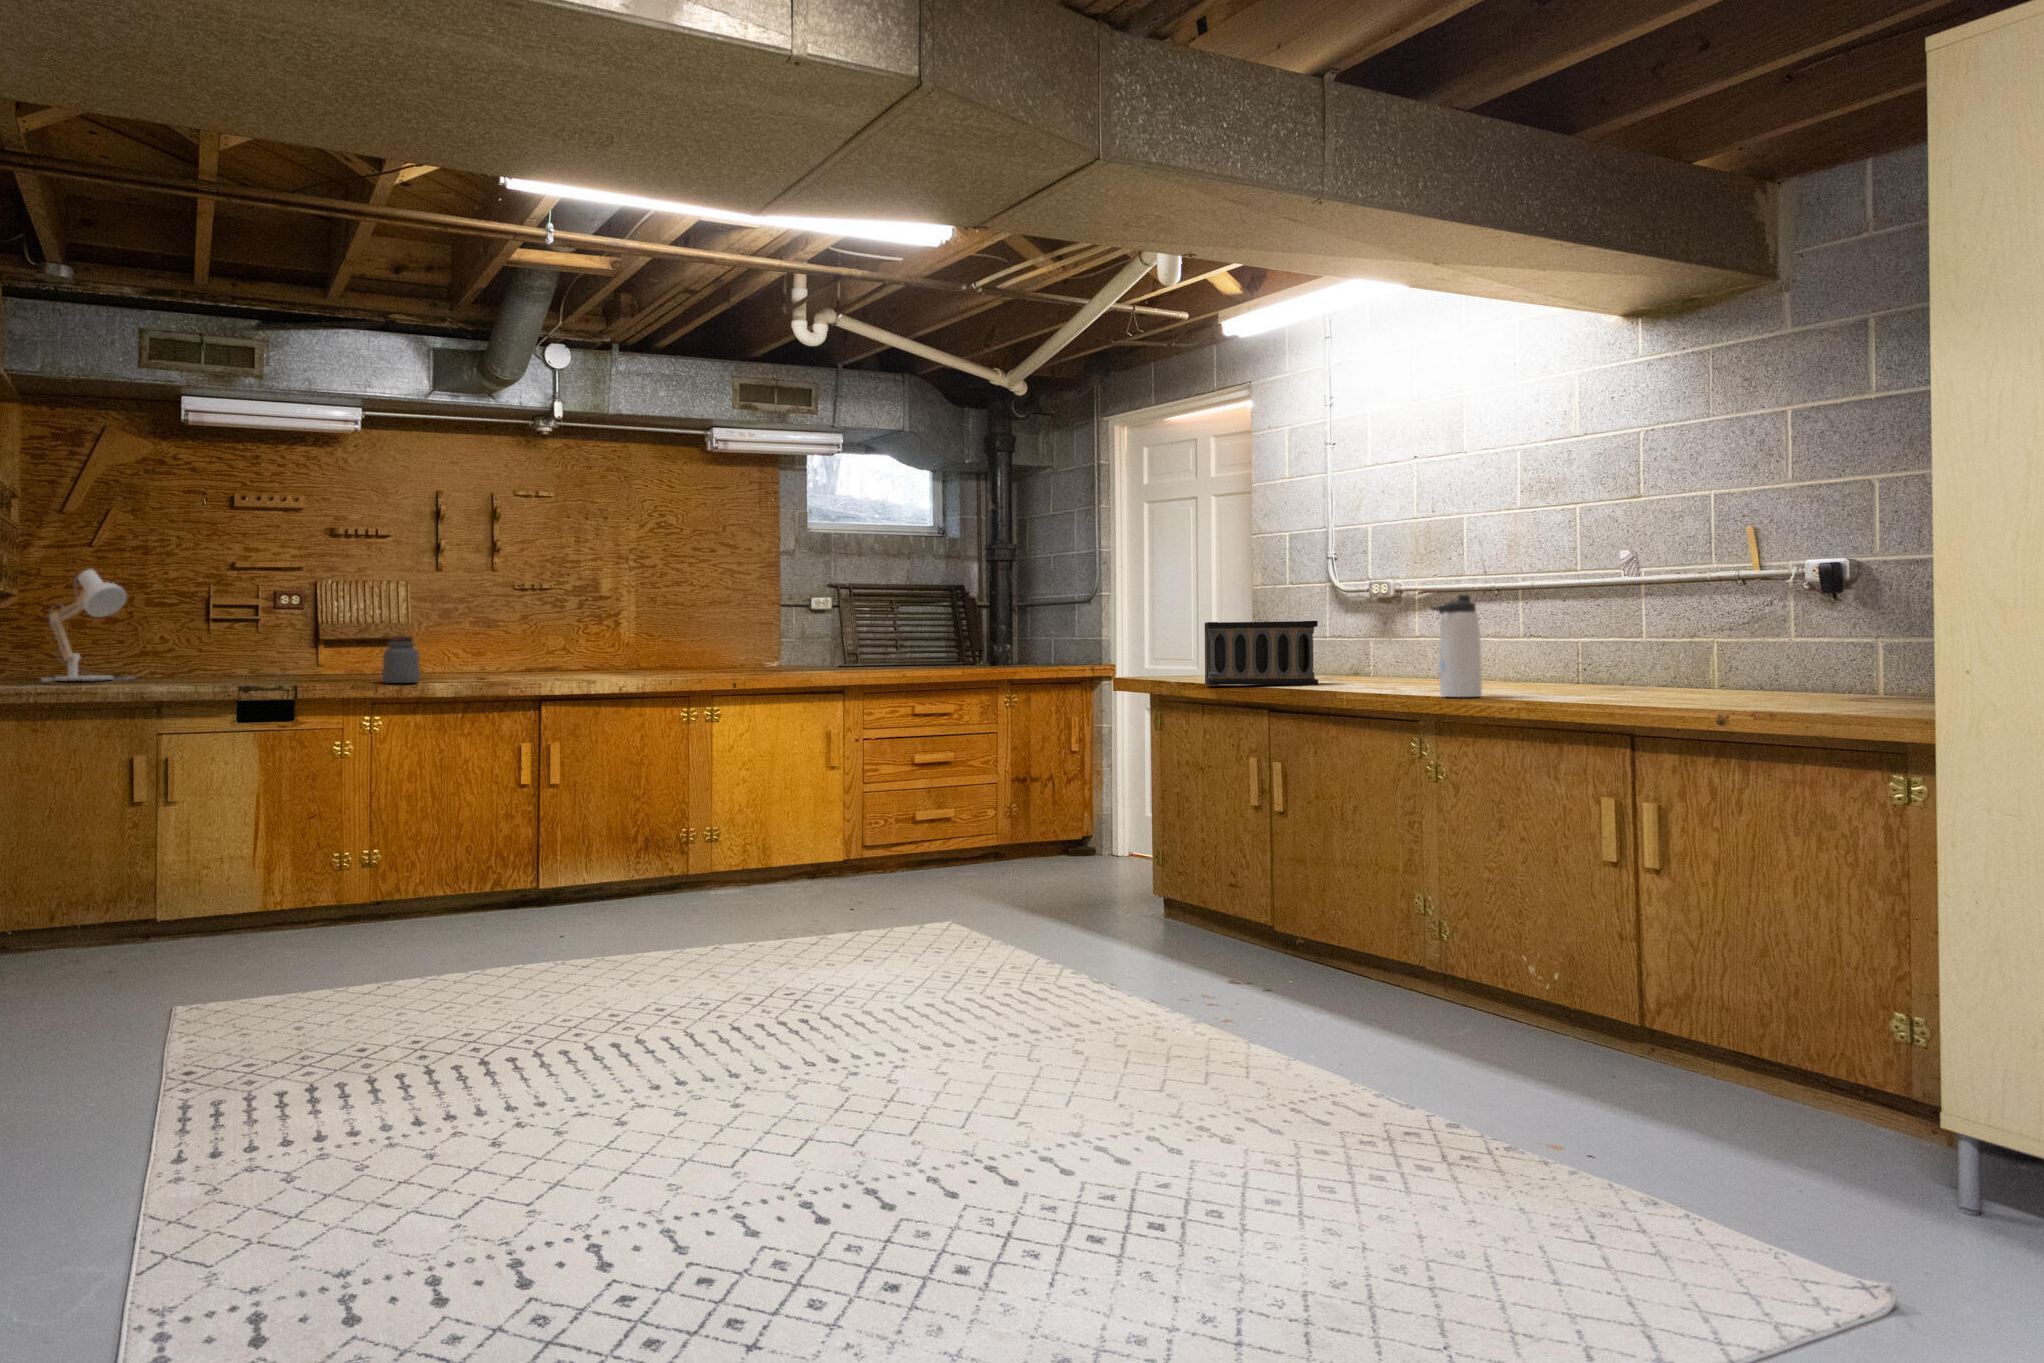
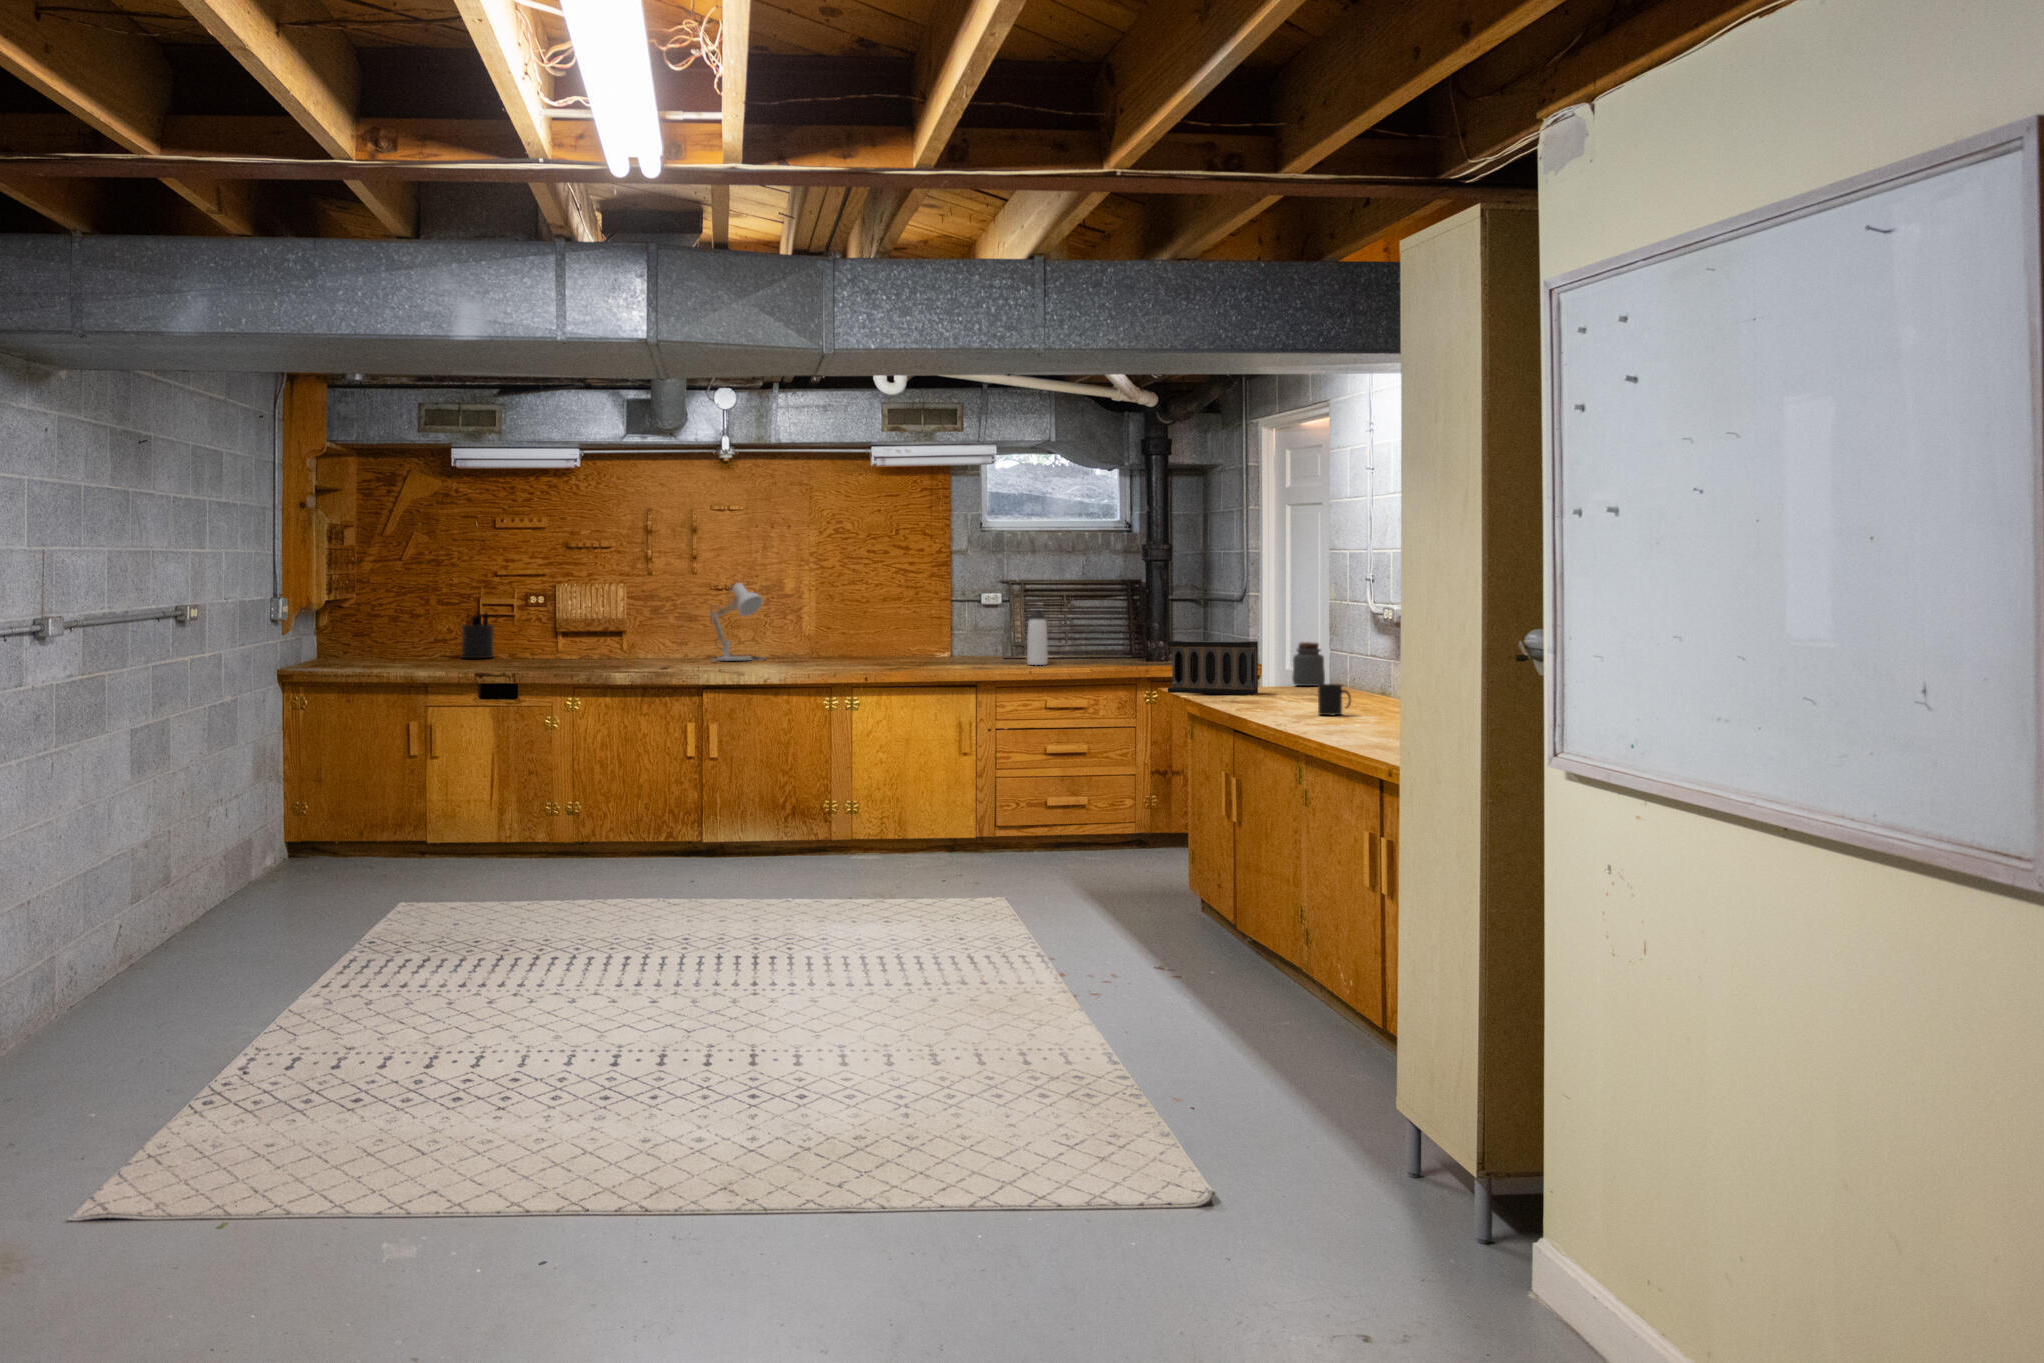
desk lamp: present [42,569,134,681] -> present [710,583,764,661]
thermos bottle: present [1431,595,1482,697] -> present [1025,610,1048,665]
pen holder: none [192,607,239,670] -> present [461,613,494,658]
jar: present [382,636,420,683] -> present [1292,642,1325,686]
mug: none [1569,657,1621,697] -> present [1318,684,1351,715]

